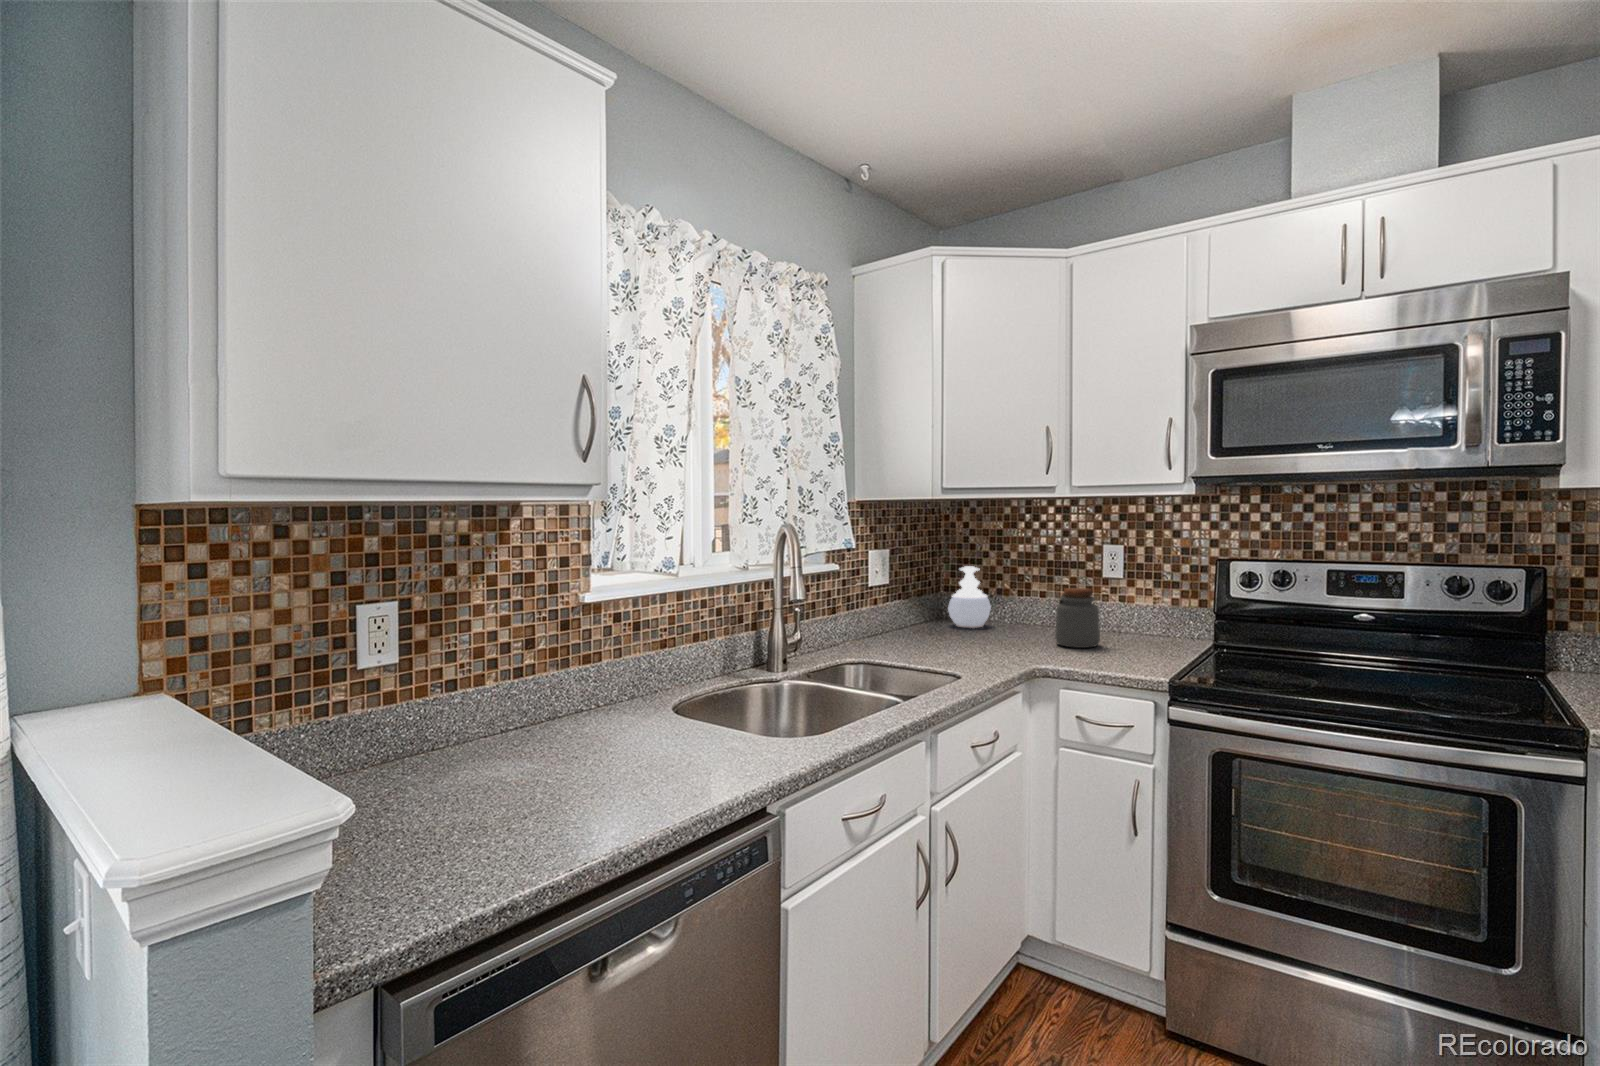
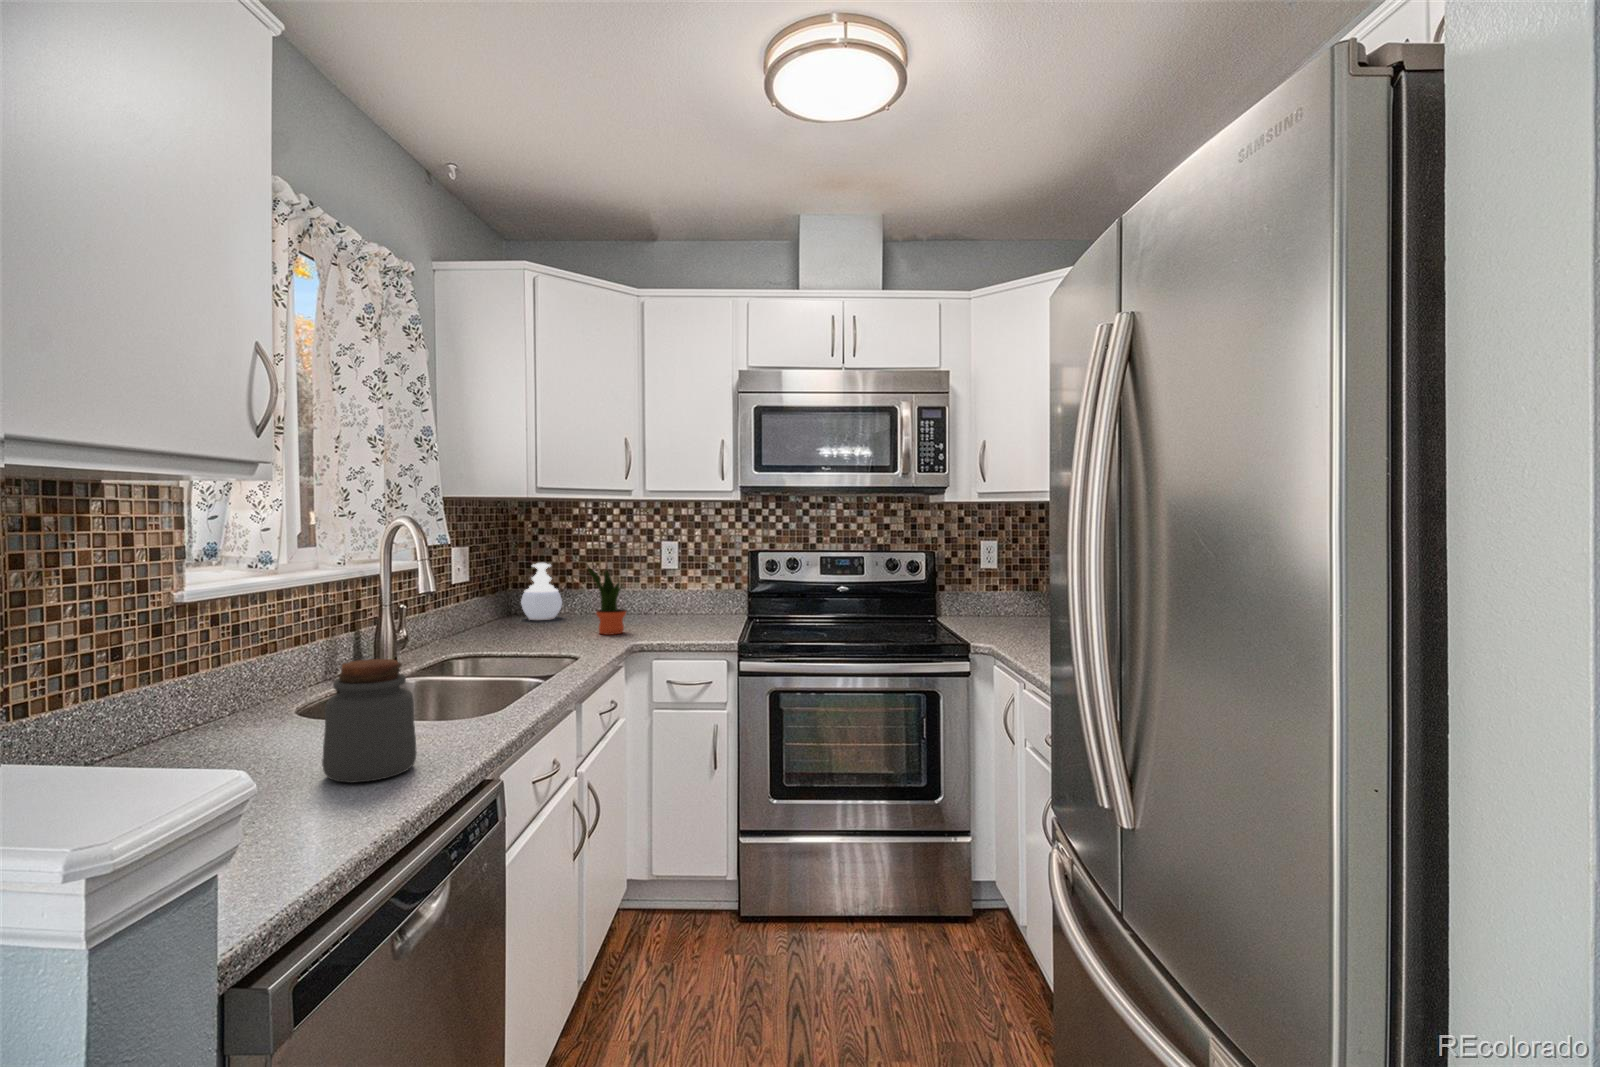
potted plant: none [994,570,1042,653] -> present [587,565,626,635]
jar: present [1055,588,1100,648] -> present [322,659,417,783]

